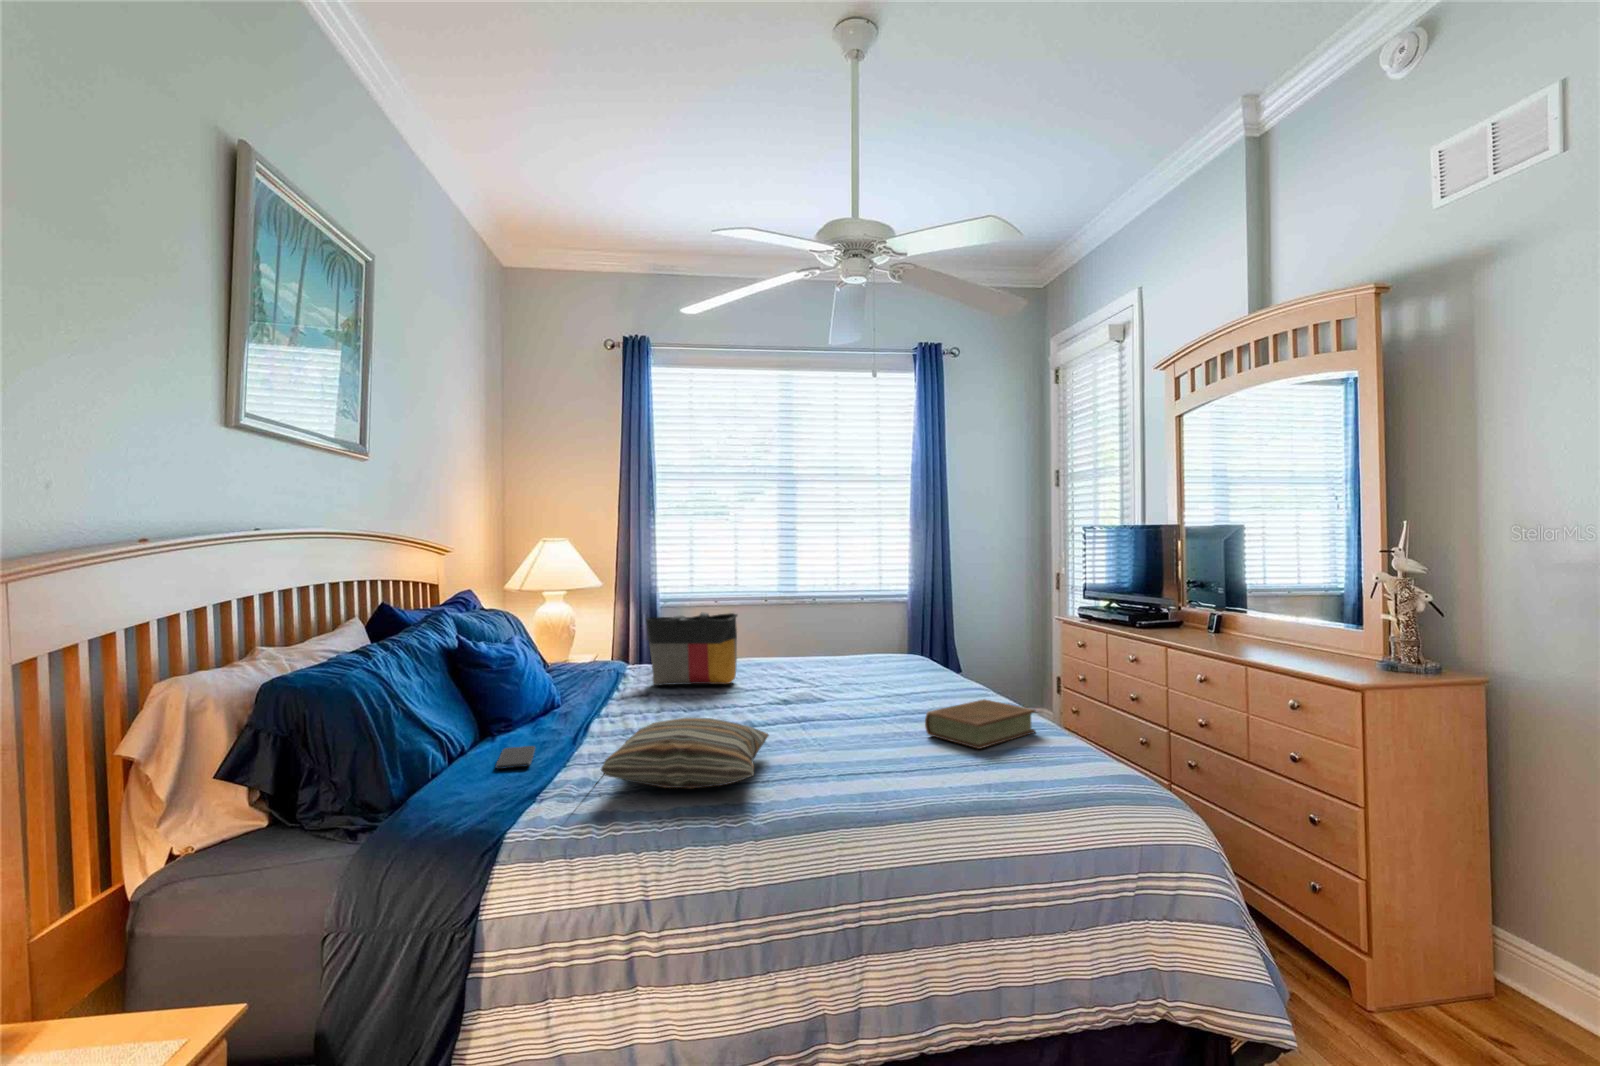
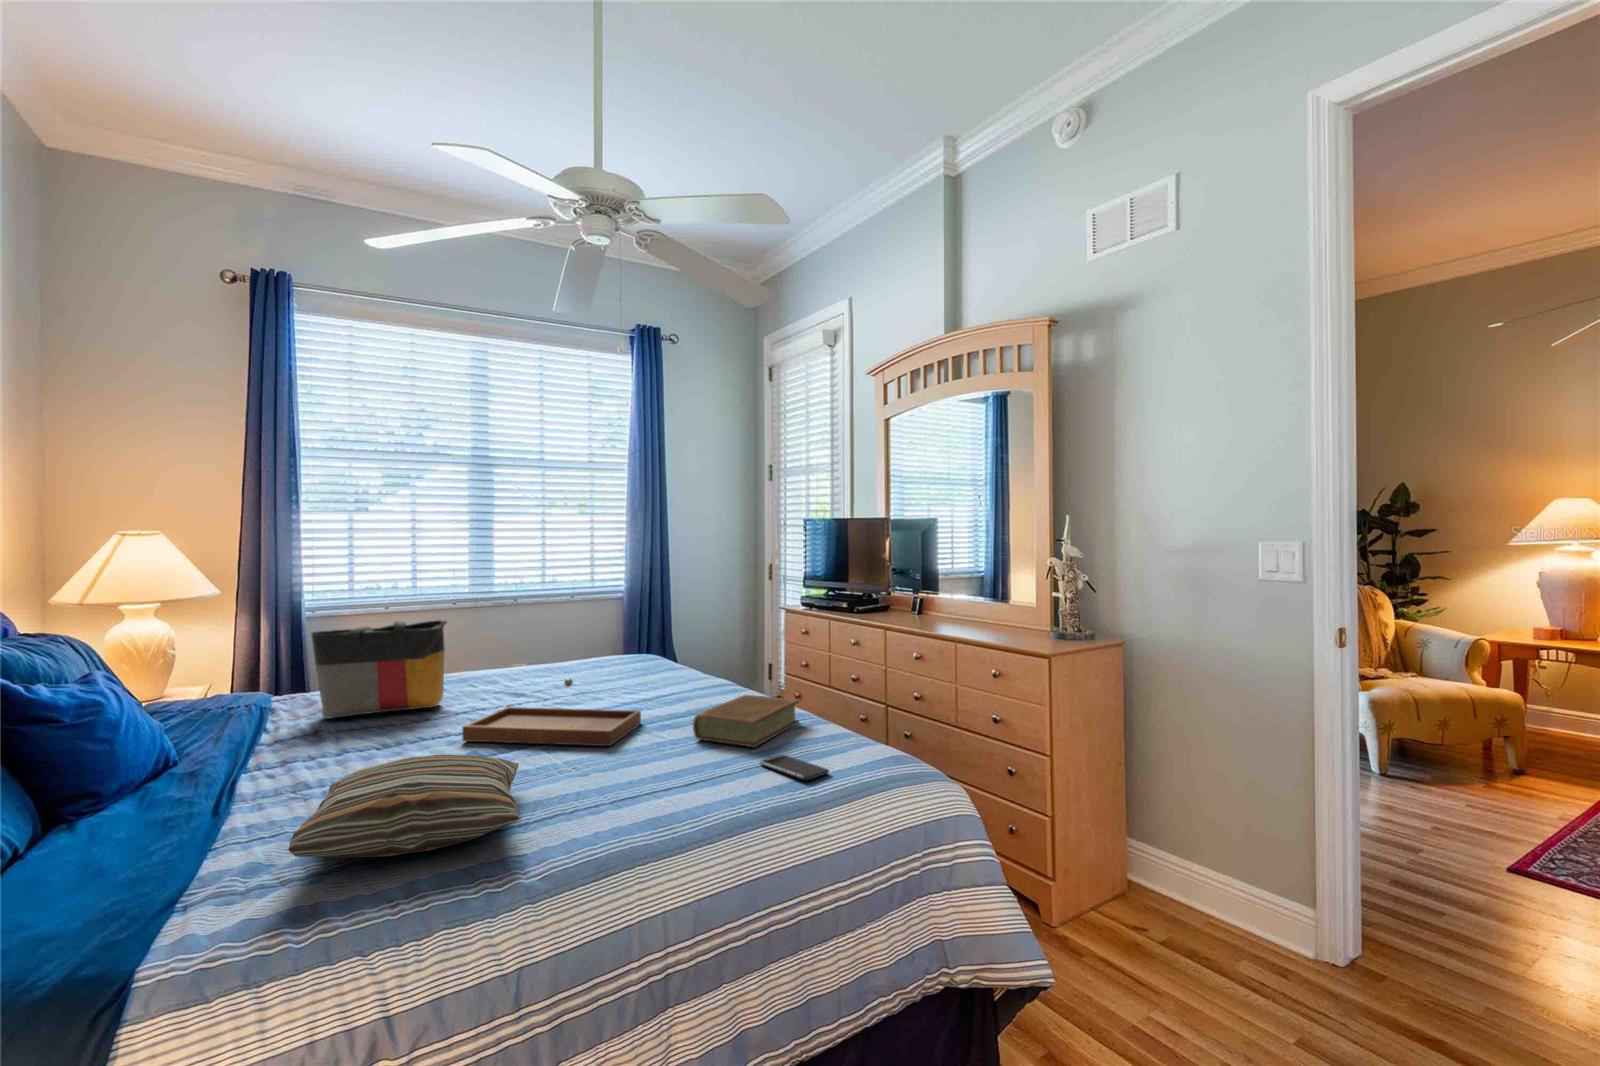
tray: none [740,669,885,731] -> present [462,679,641,746]
smartphone: present [496,746,535,769] -> present [761,755,829,780]

